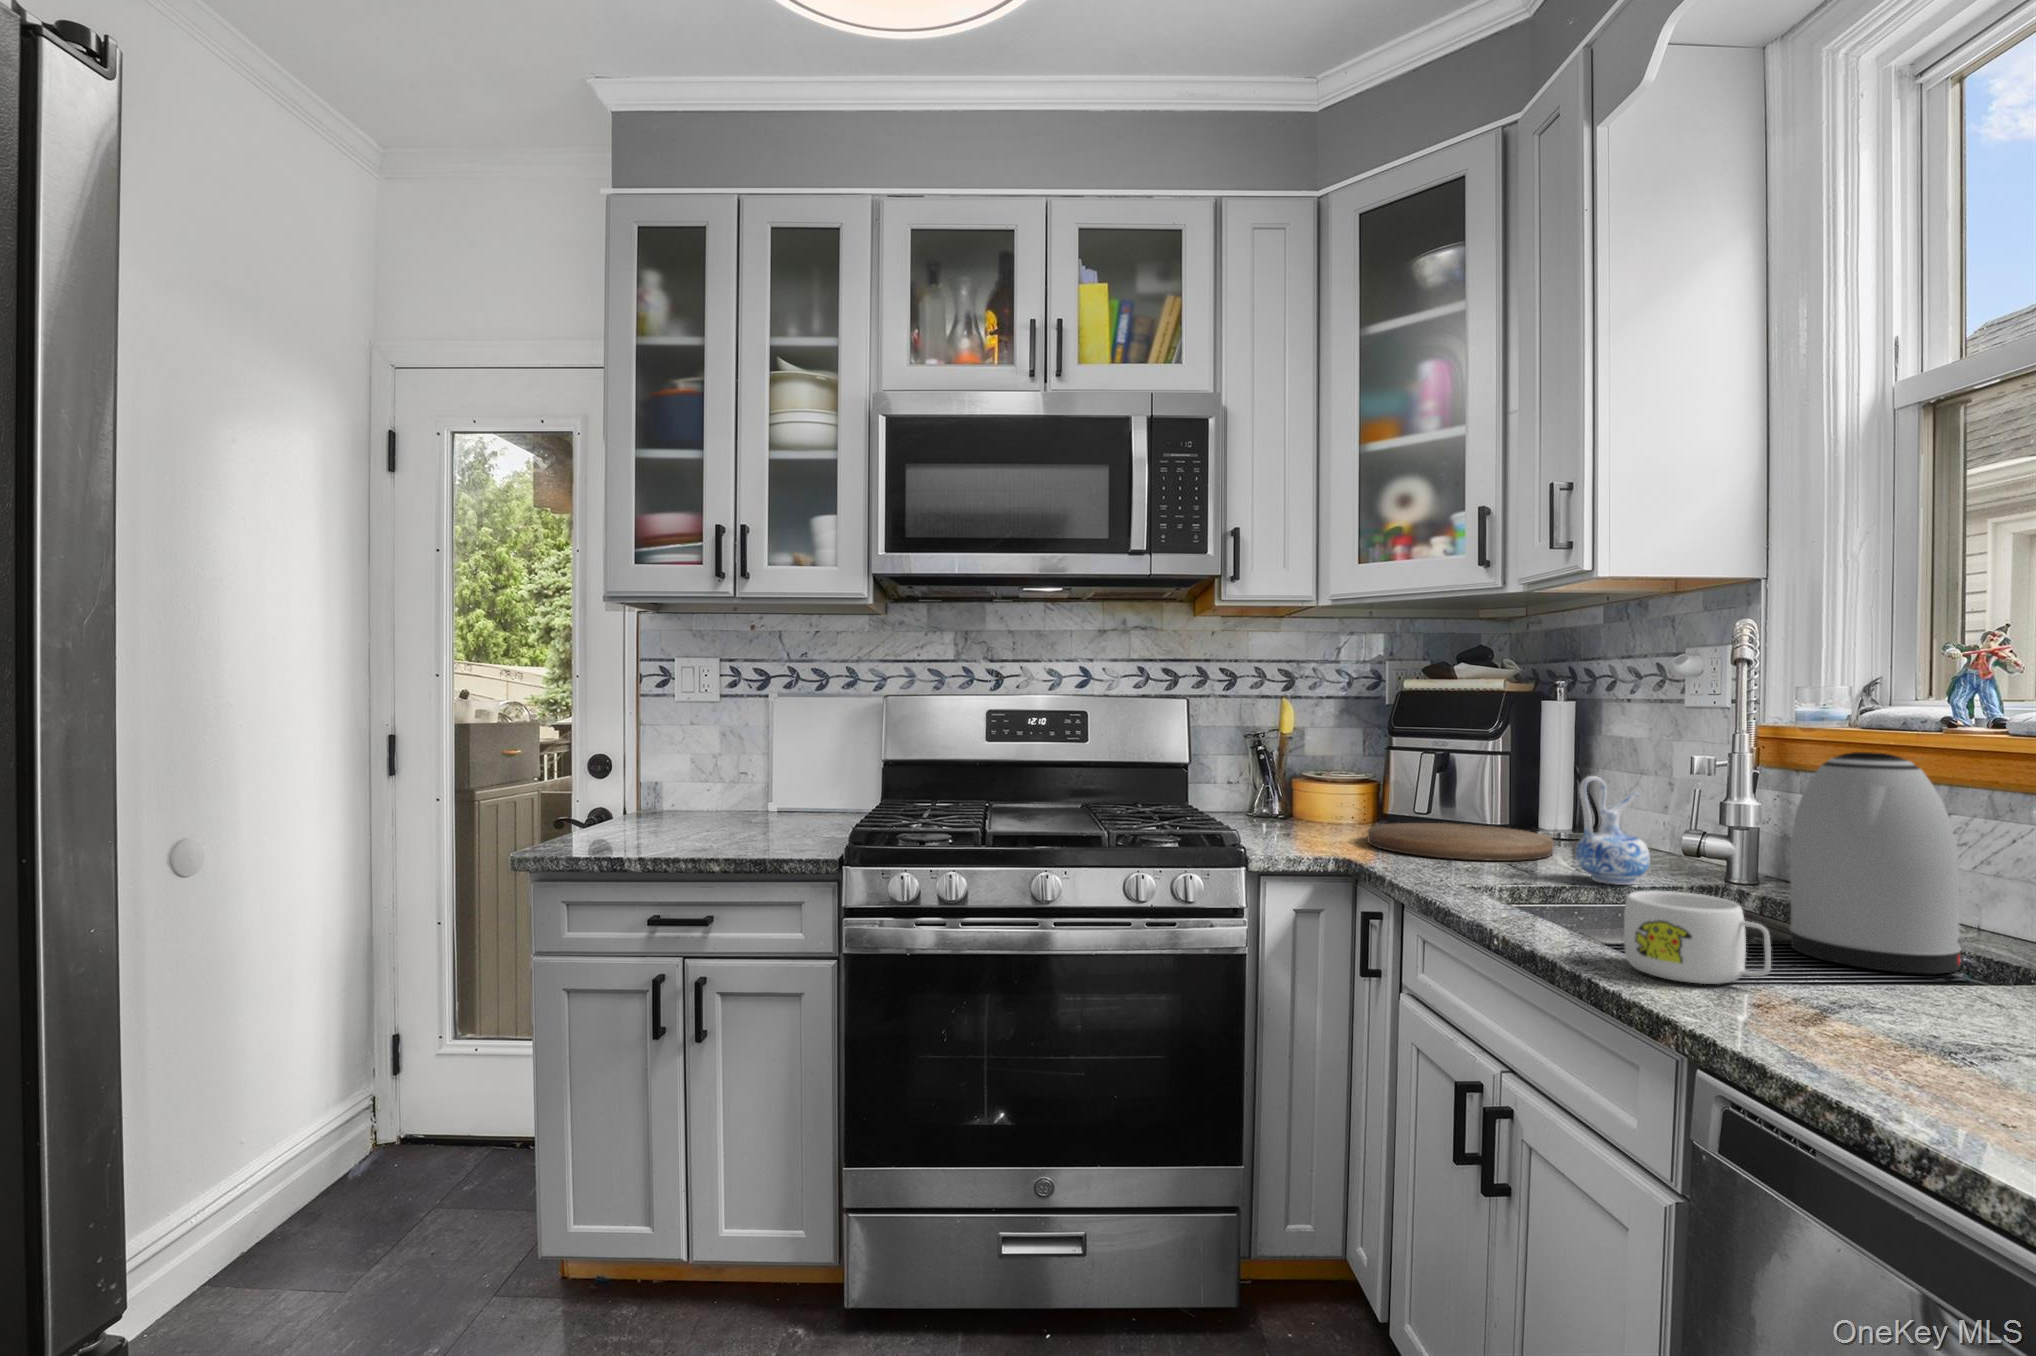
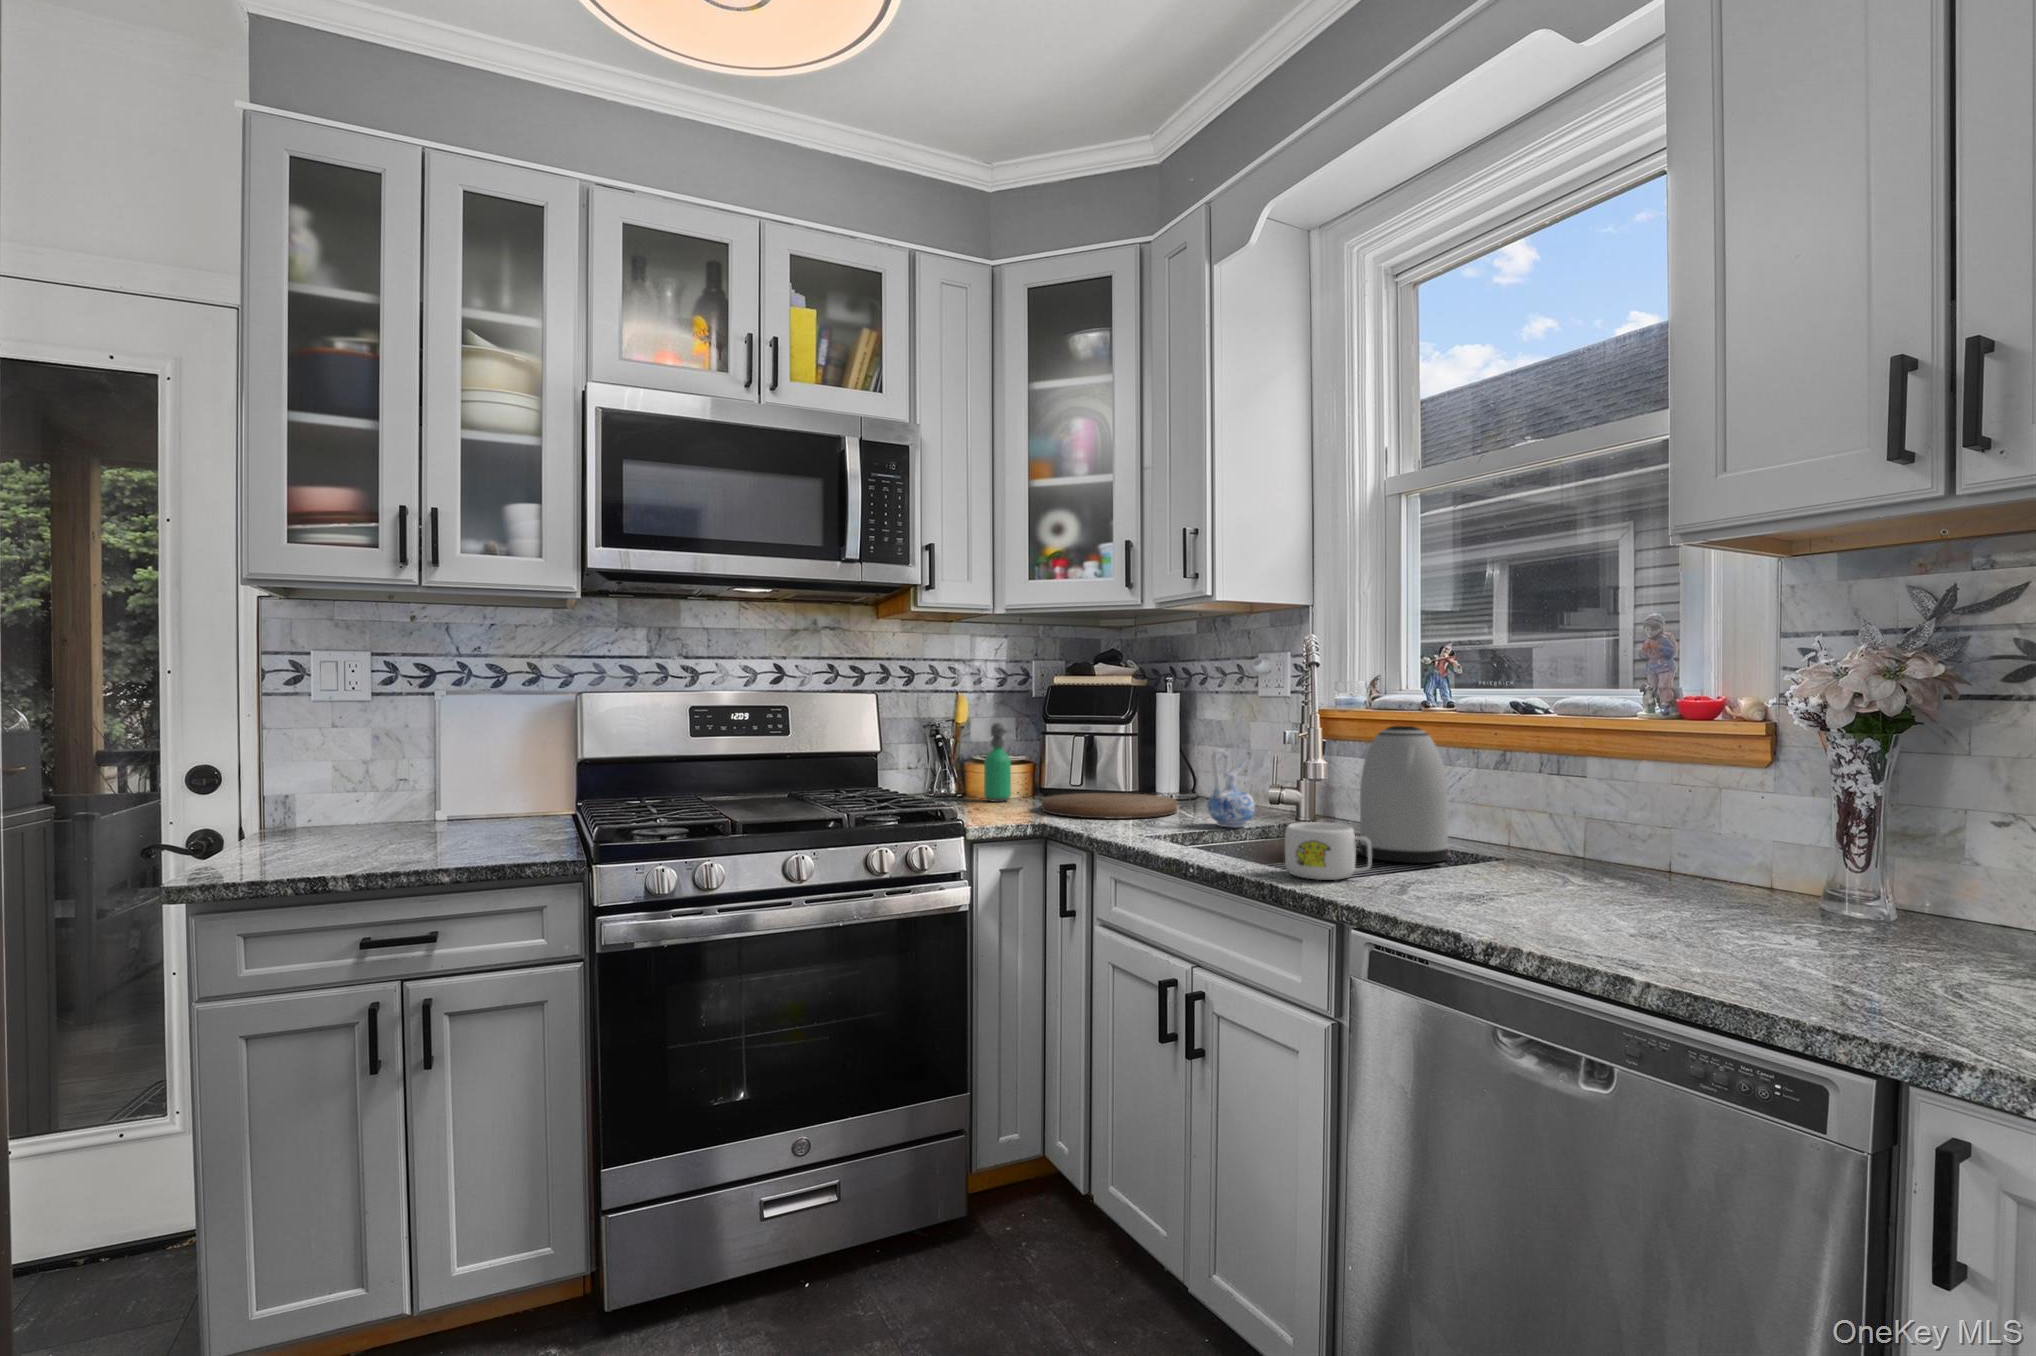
soap dispenser: none [1312,734,1345,827] -> present [984,723,1011,802]

